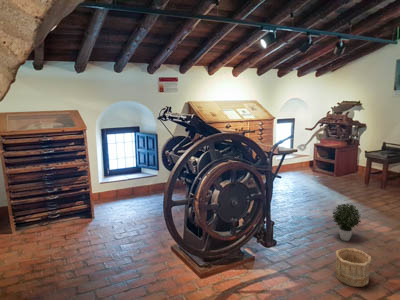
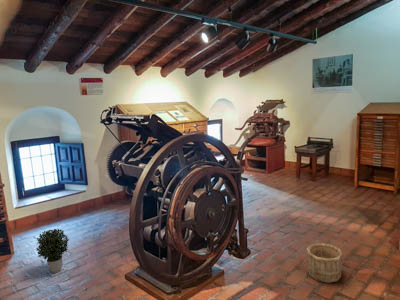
potted plant: present [333,204,361,241] -> present [36,229,69,273]

